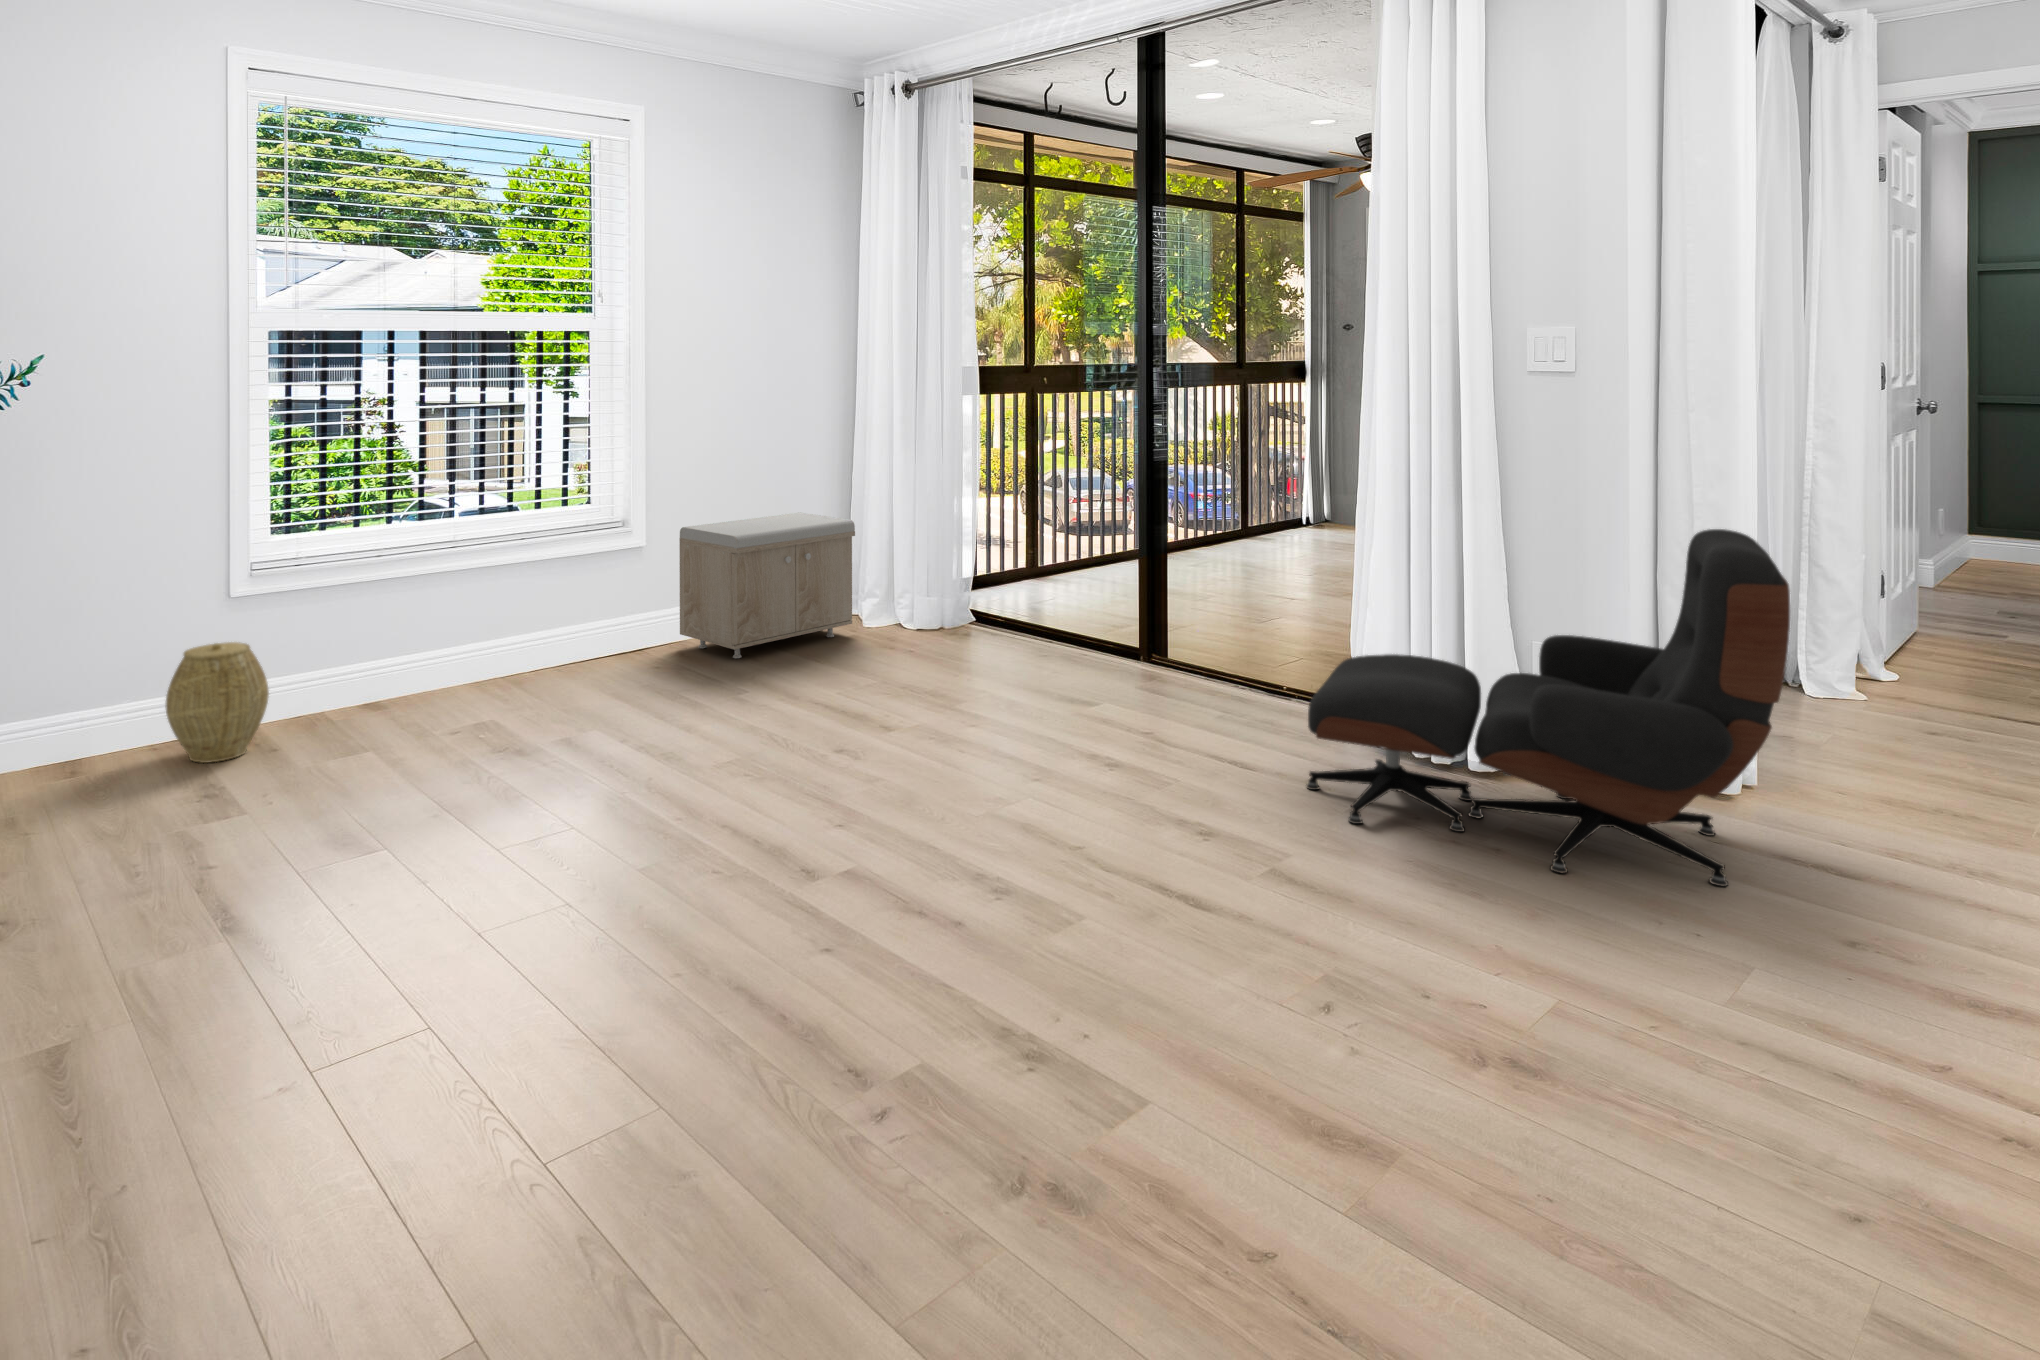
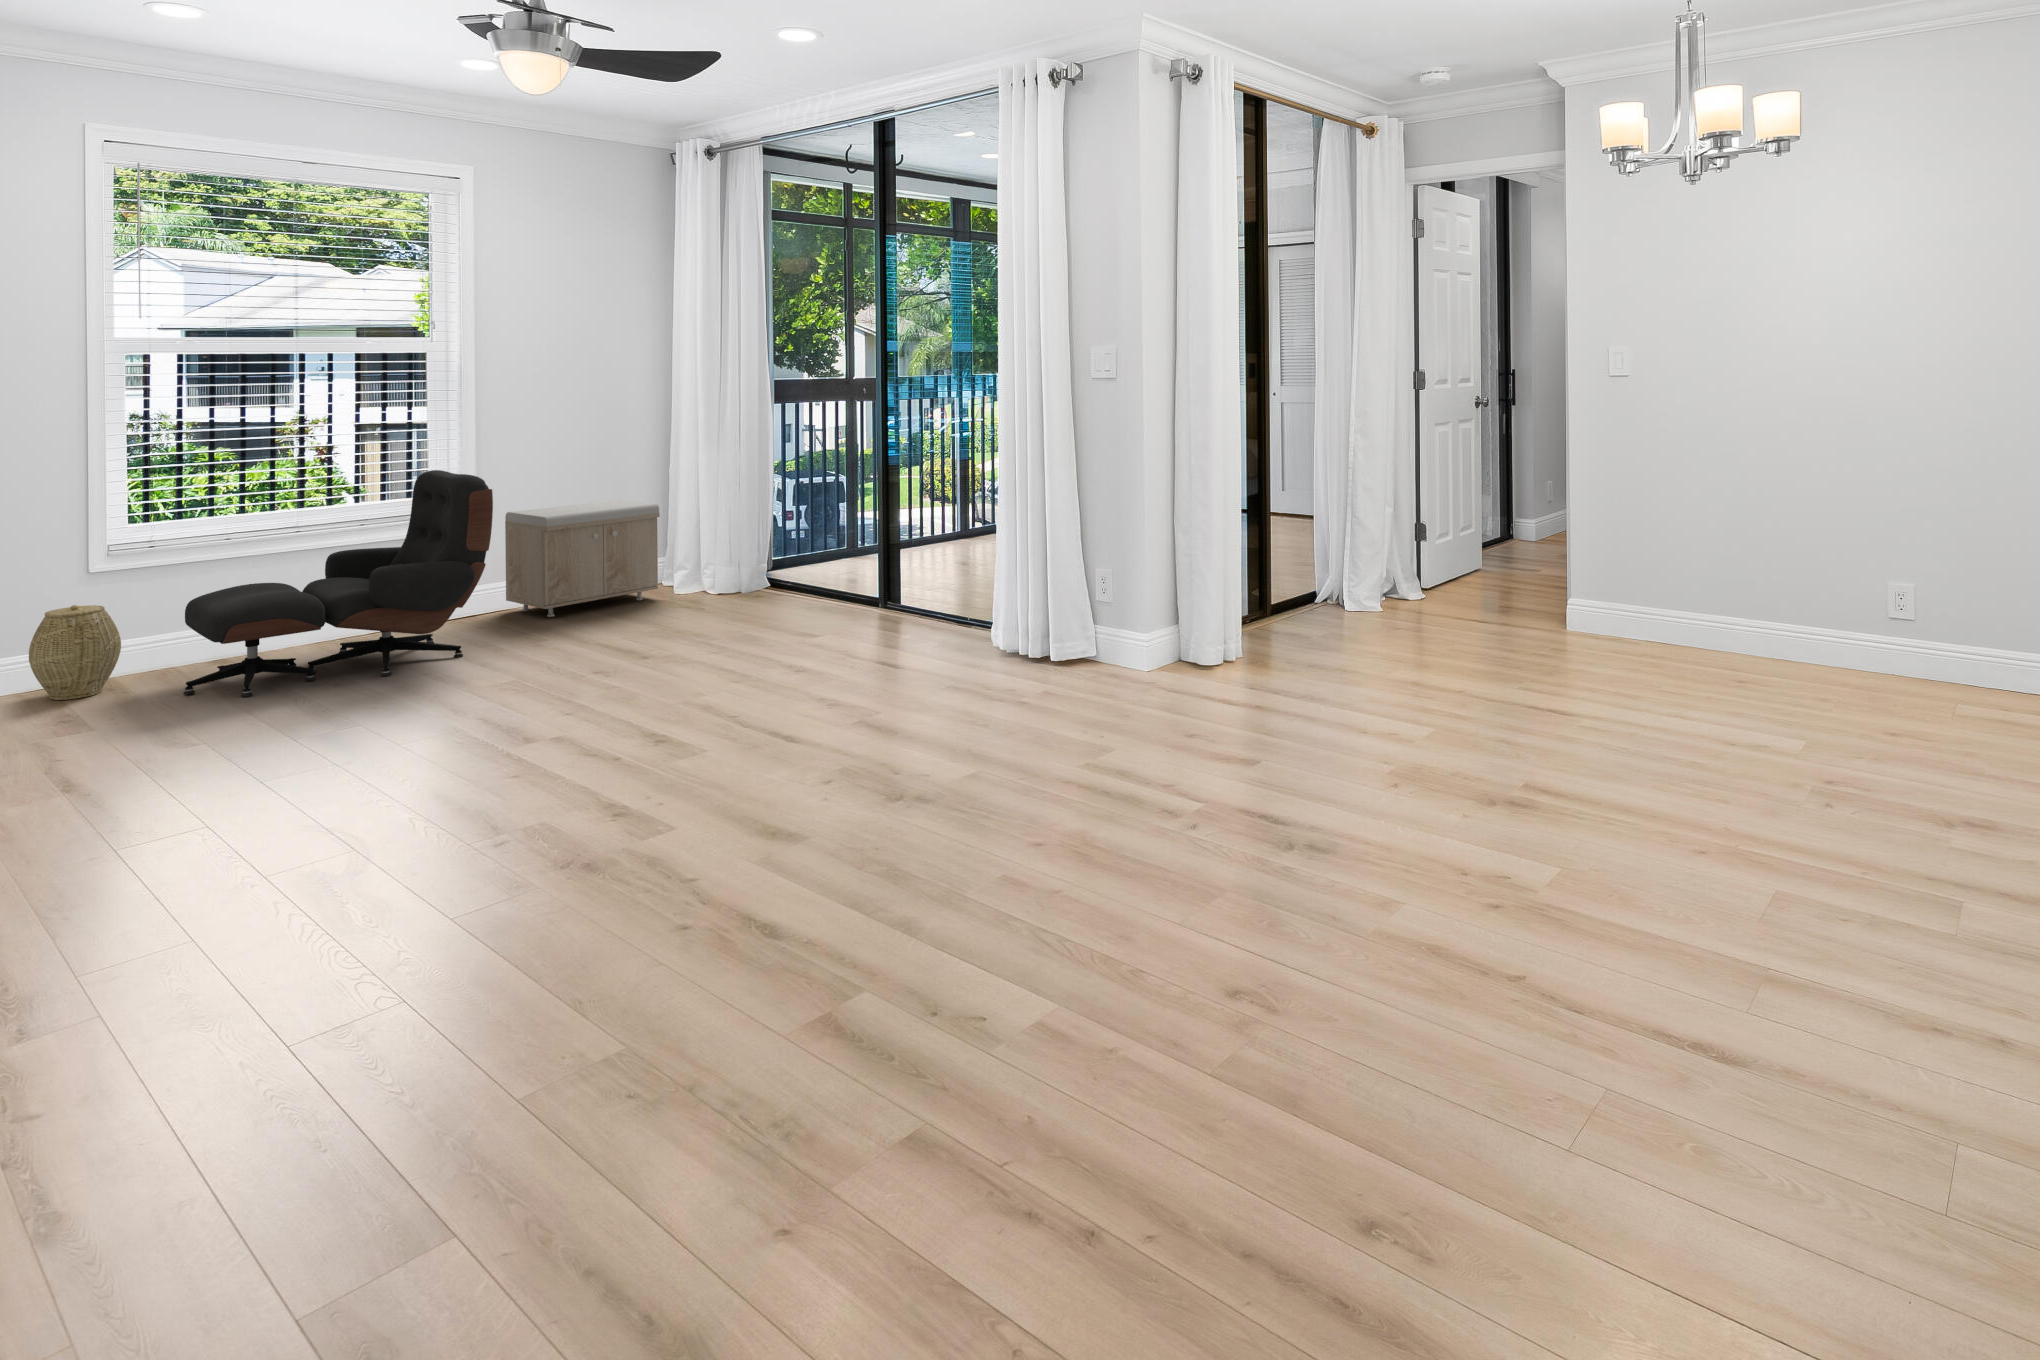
lounge chair: present [1306,529,1790,886] -> present [184,470,493,697]

